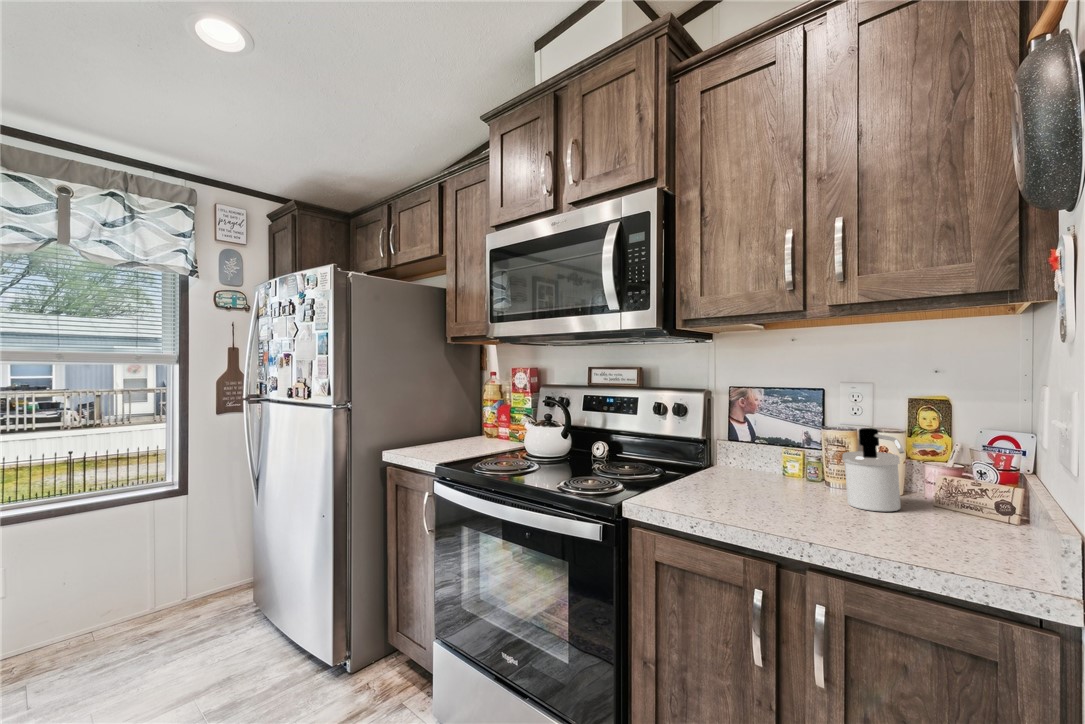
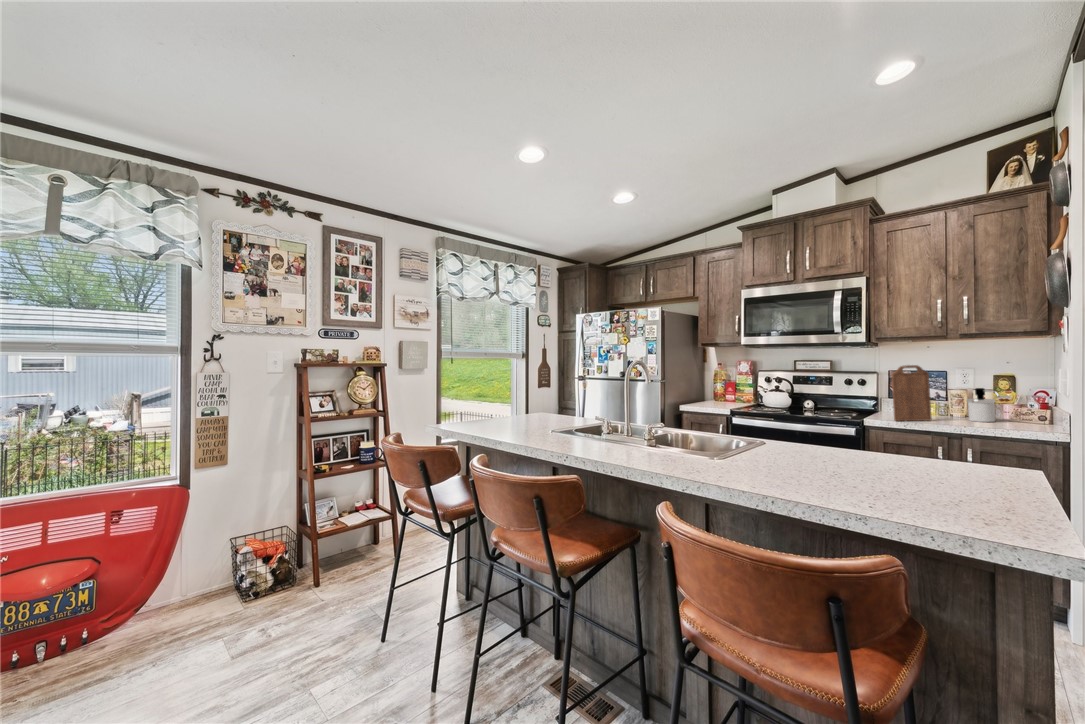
cutting board: none [684,375,767,503] -> present [892,365,932,421]

